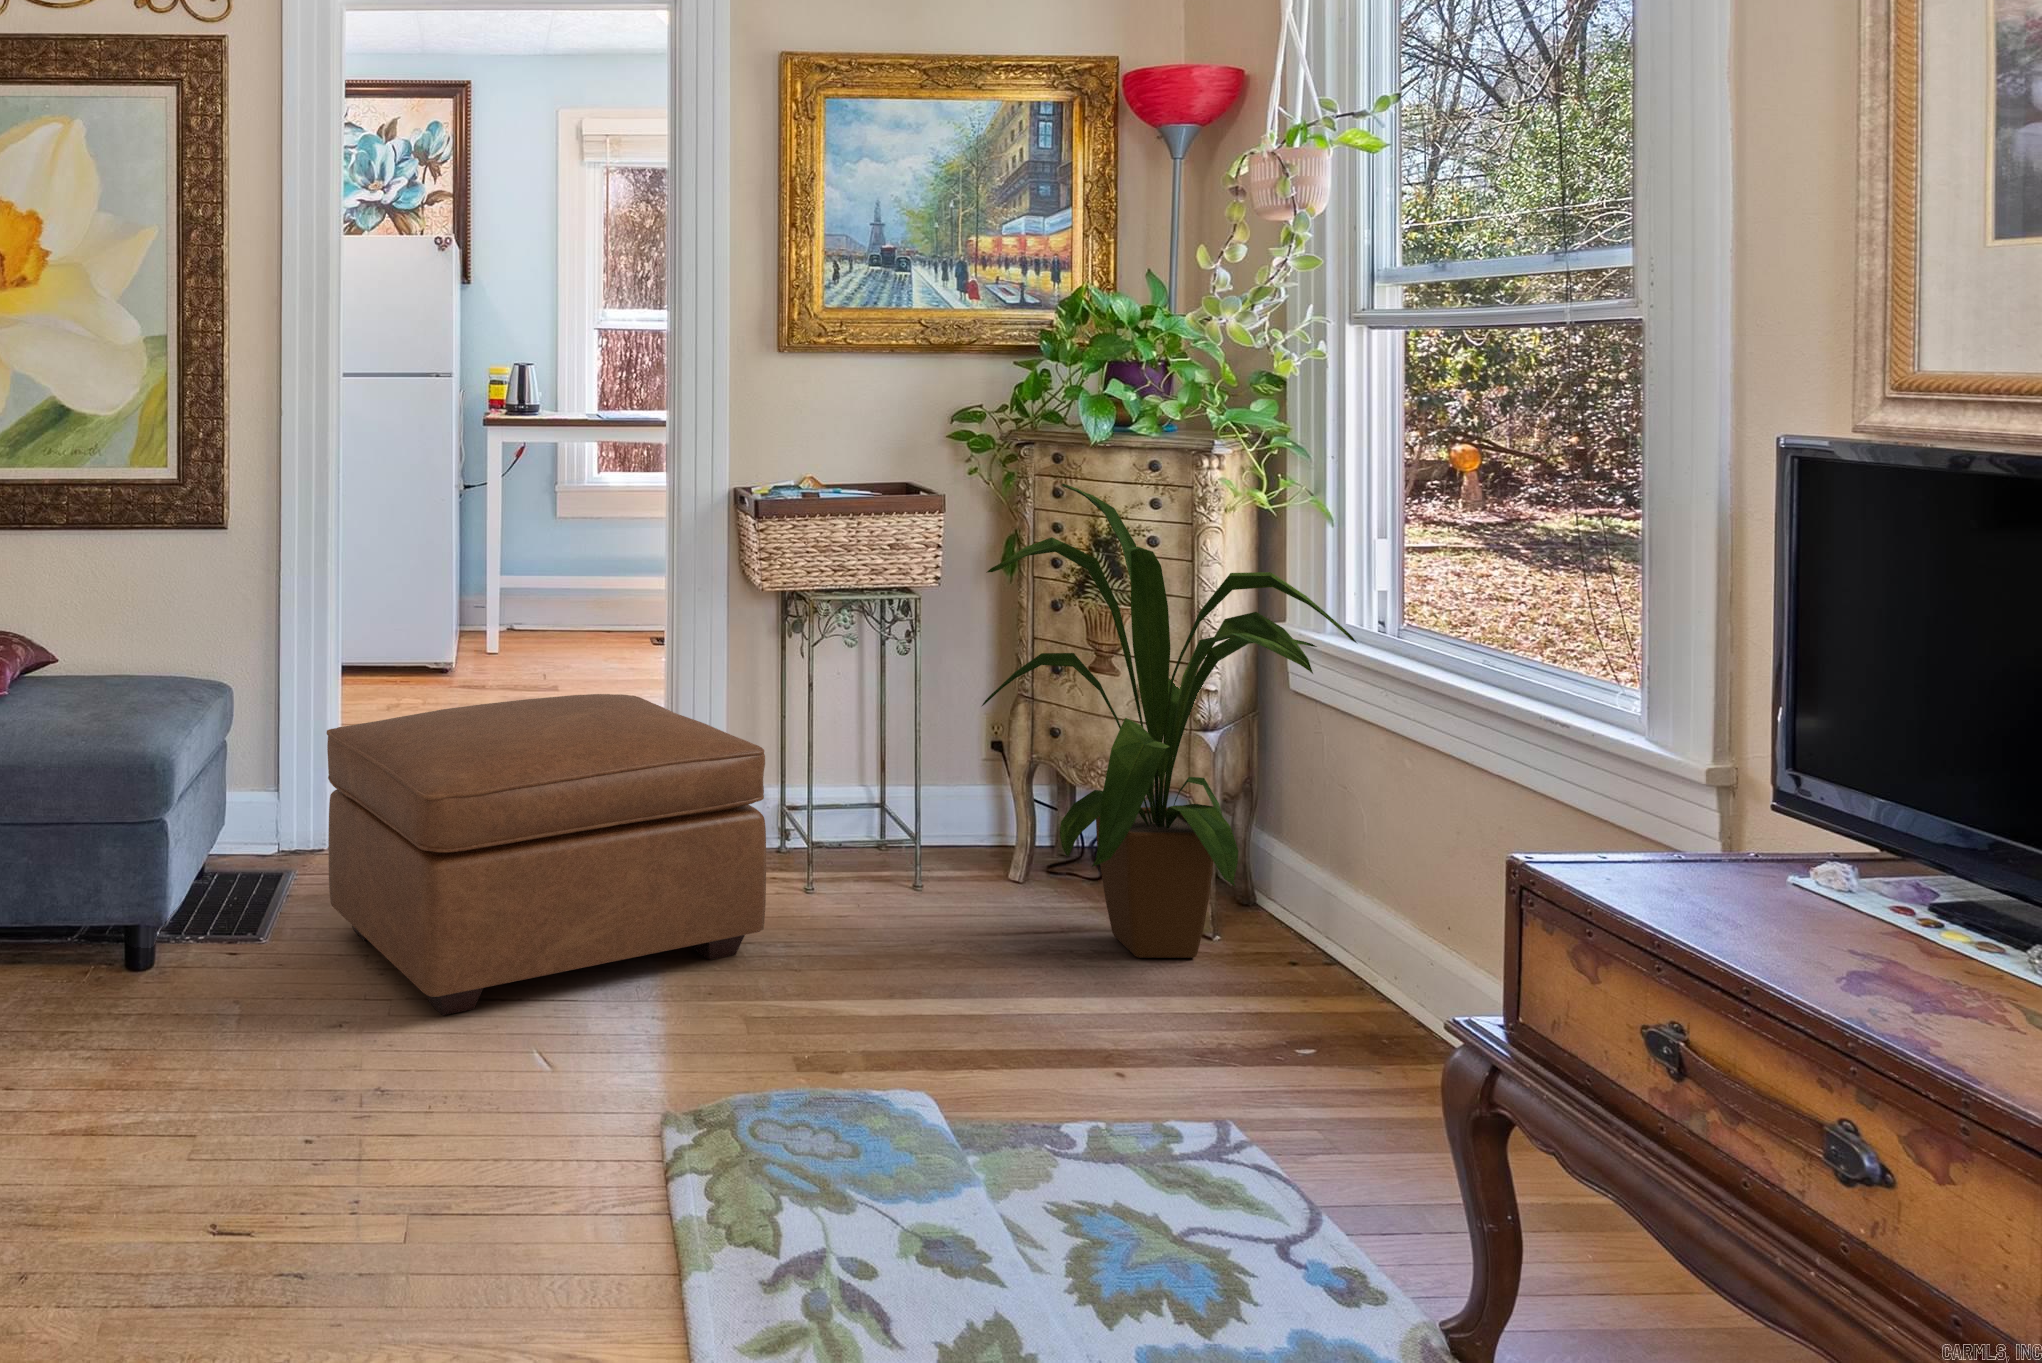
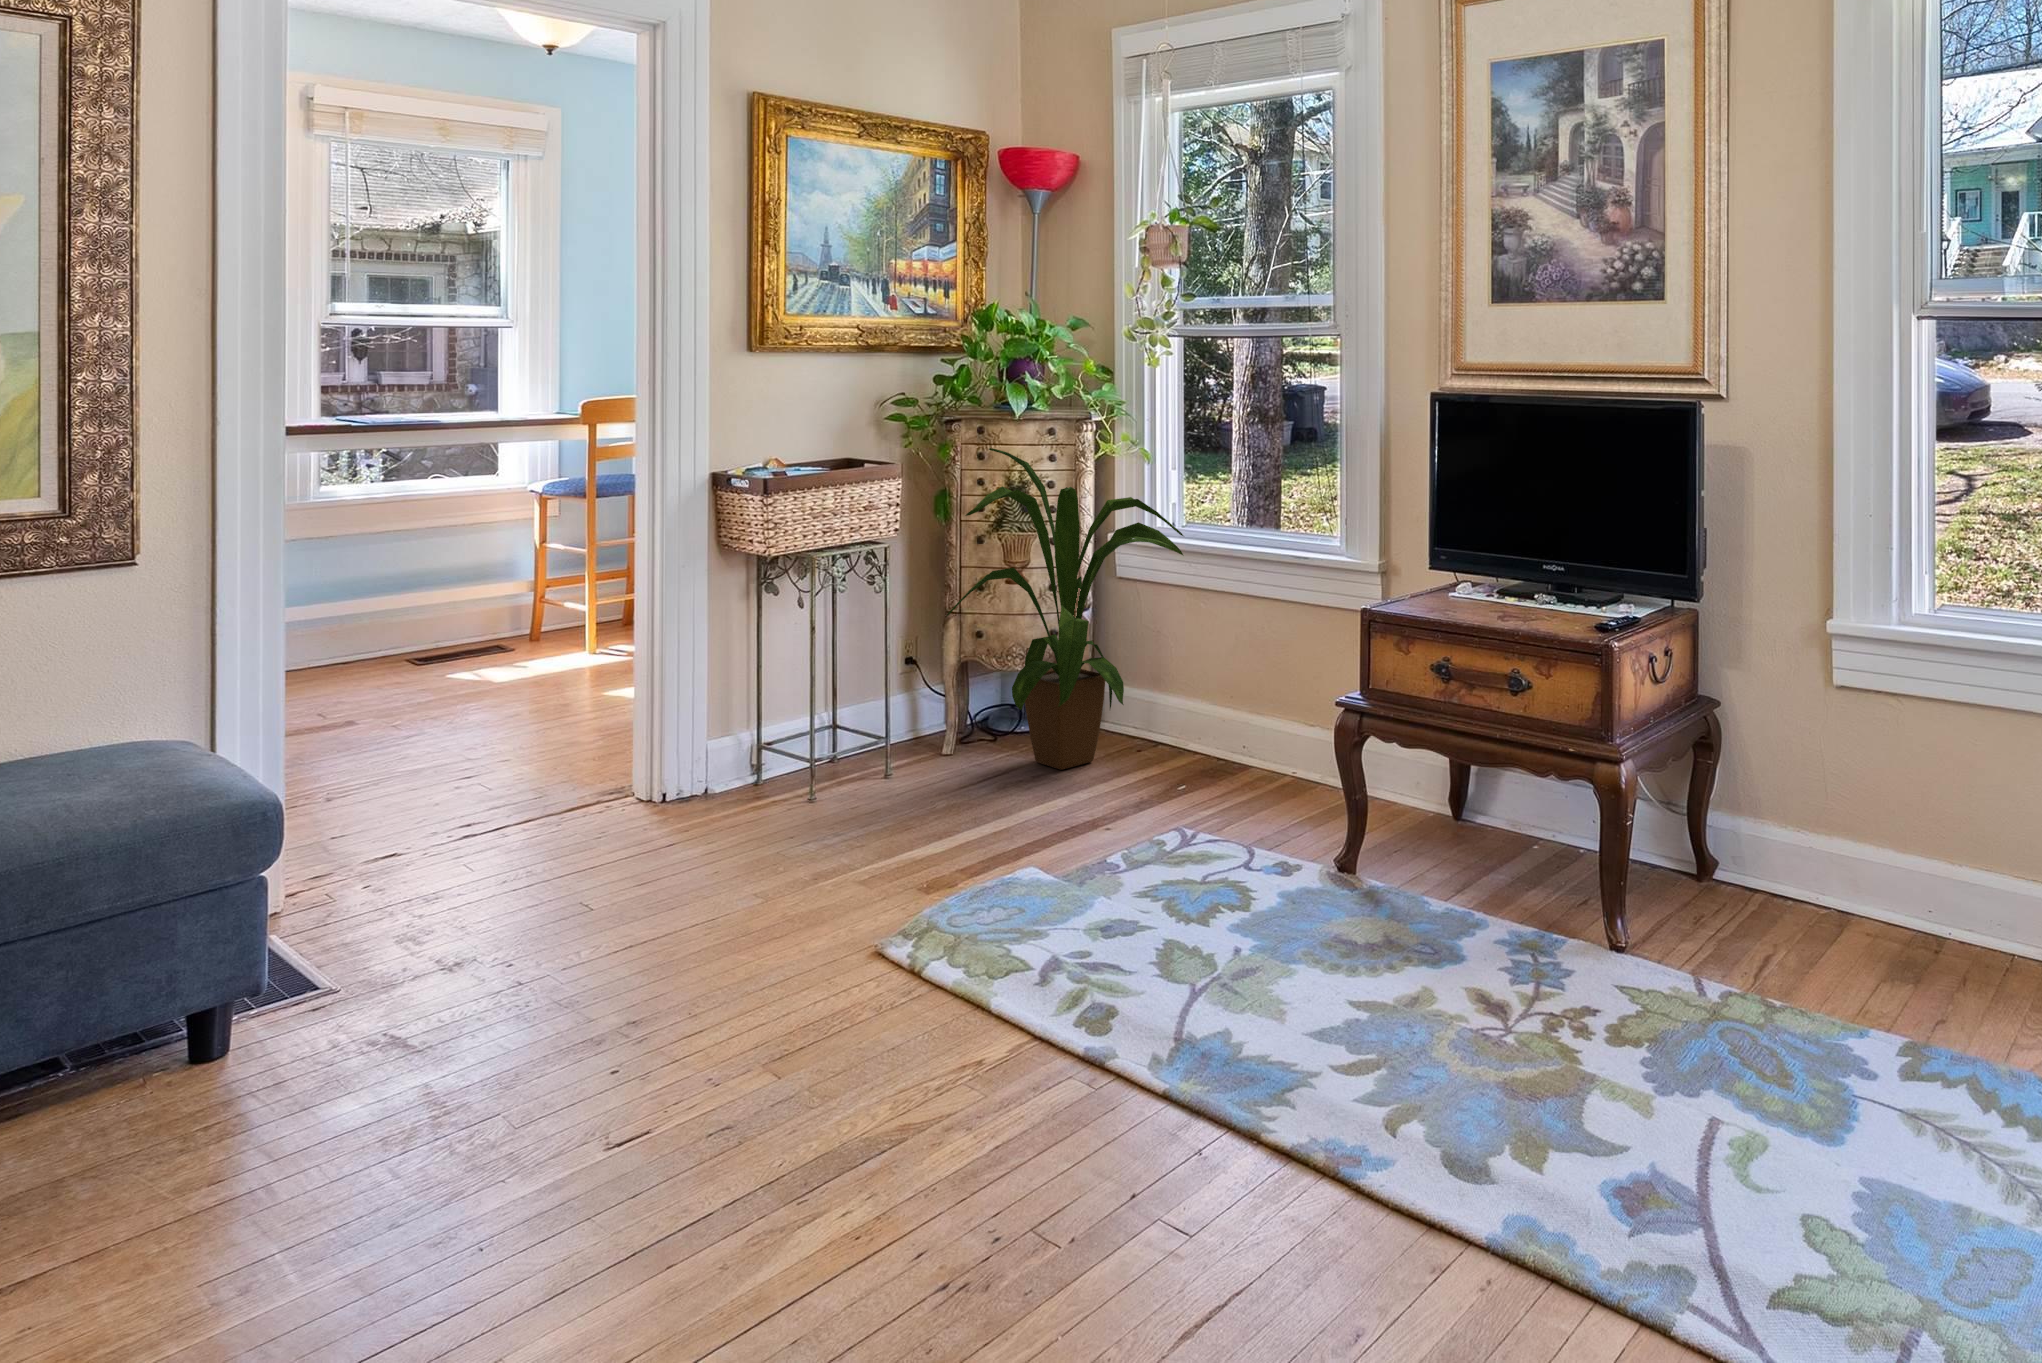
ottoman: present [327,694,766,1015] -> none [417,656,827,936]

